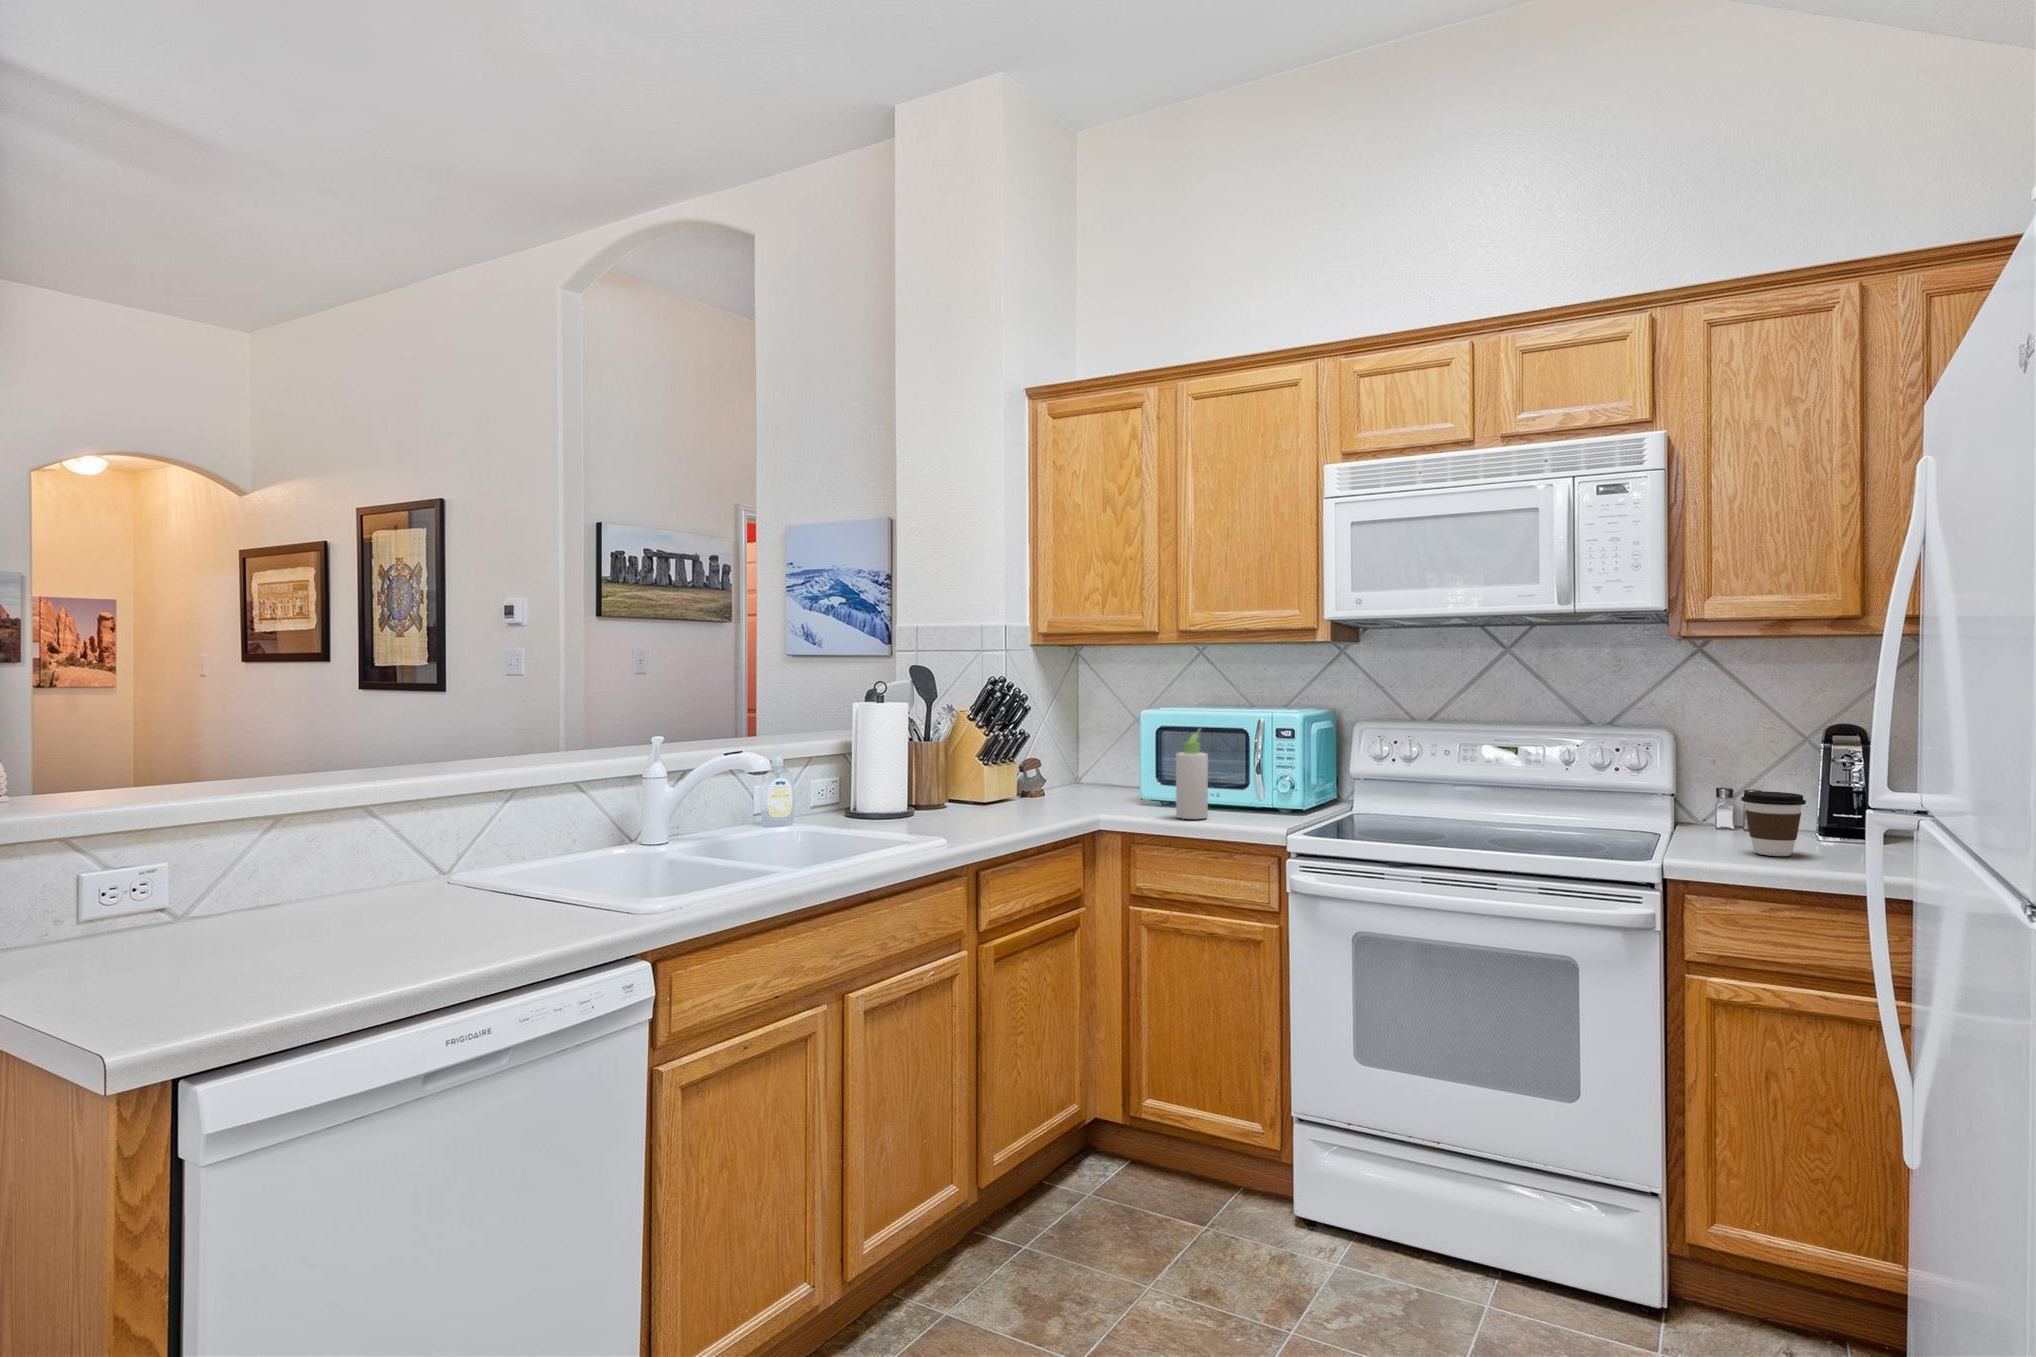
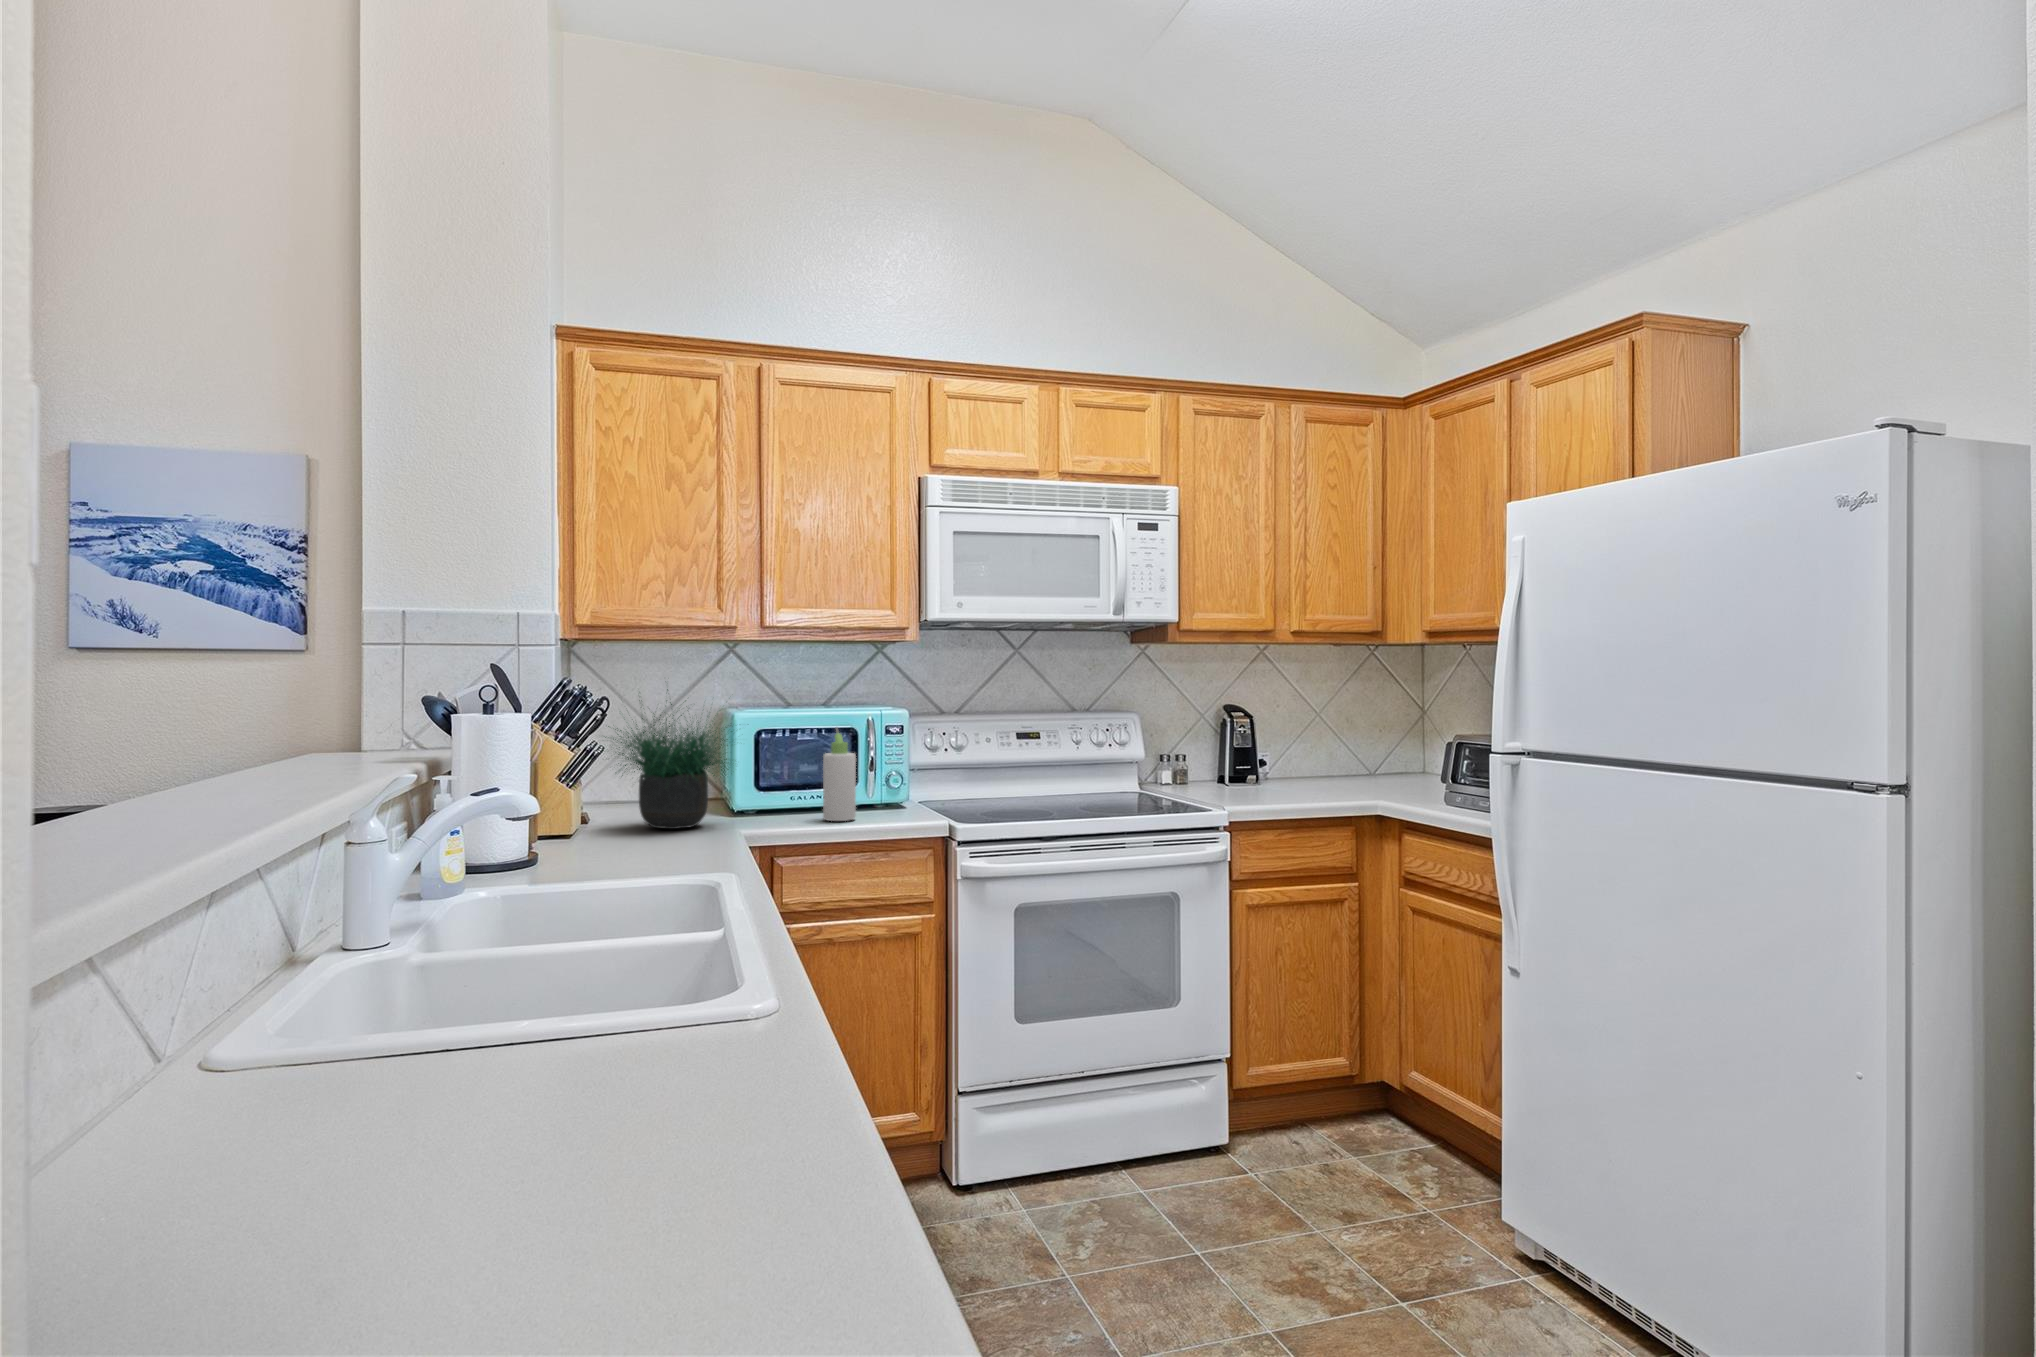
potted plant: none [993,675,1123,810] -> present [605,689,732,829]
coffee cup: present [1741,791,1806,856] -> none [1227,754,1265,799]

